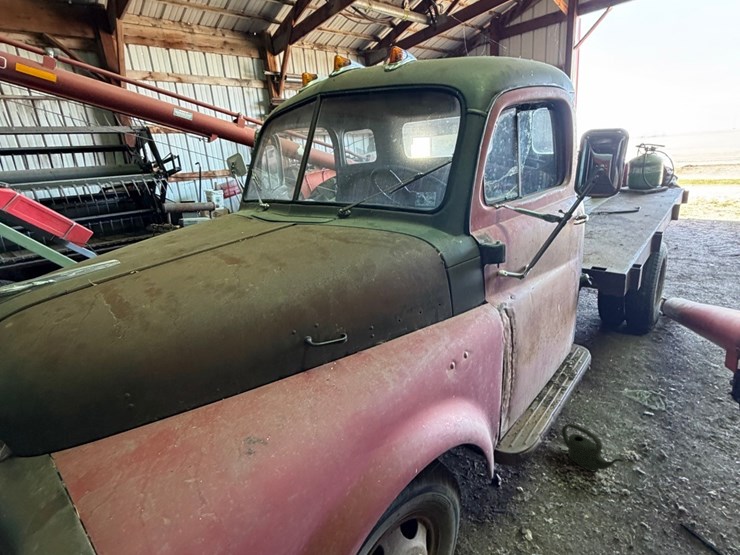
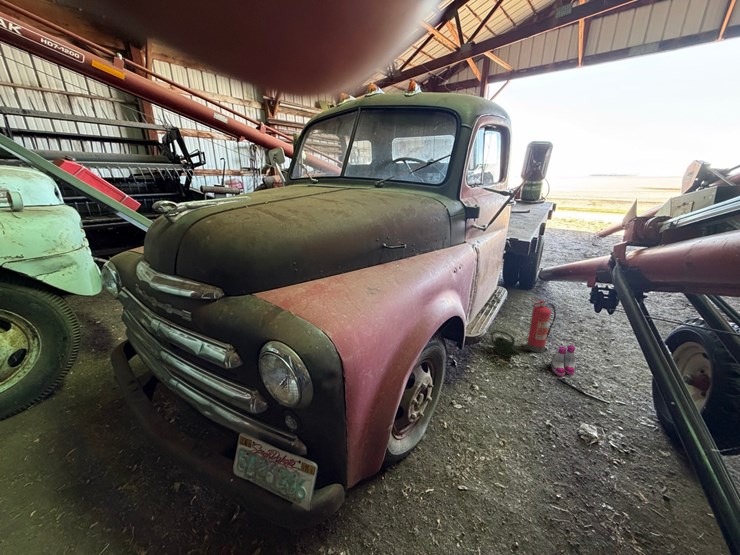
fire extinguisher: none [627,374,675,462] -> present [527,299,556,353]
boots: none [668,459,715,517] -> present [551,345,576,376]

